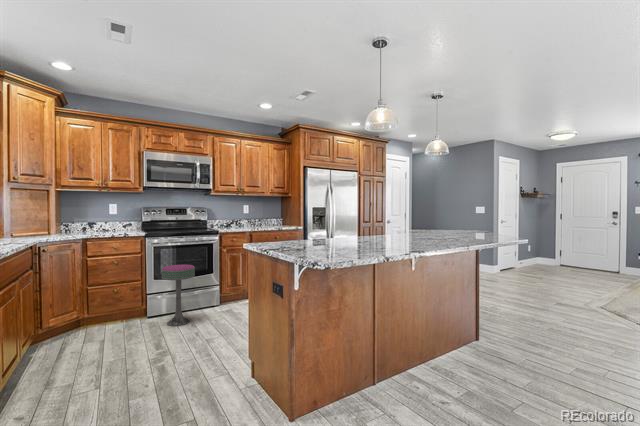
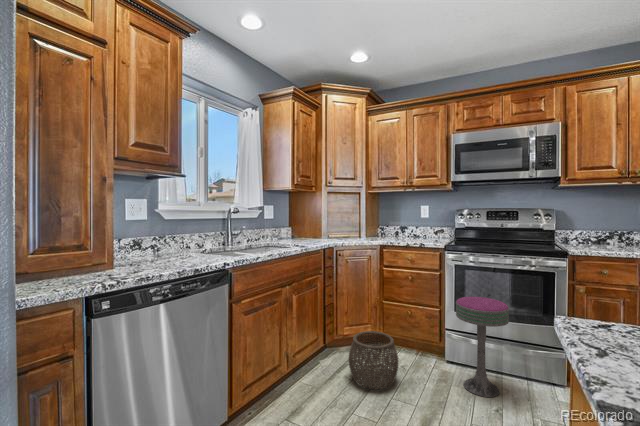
woven basket: none [75,307,124,352] -> present [349,331,399,390]

